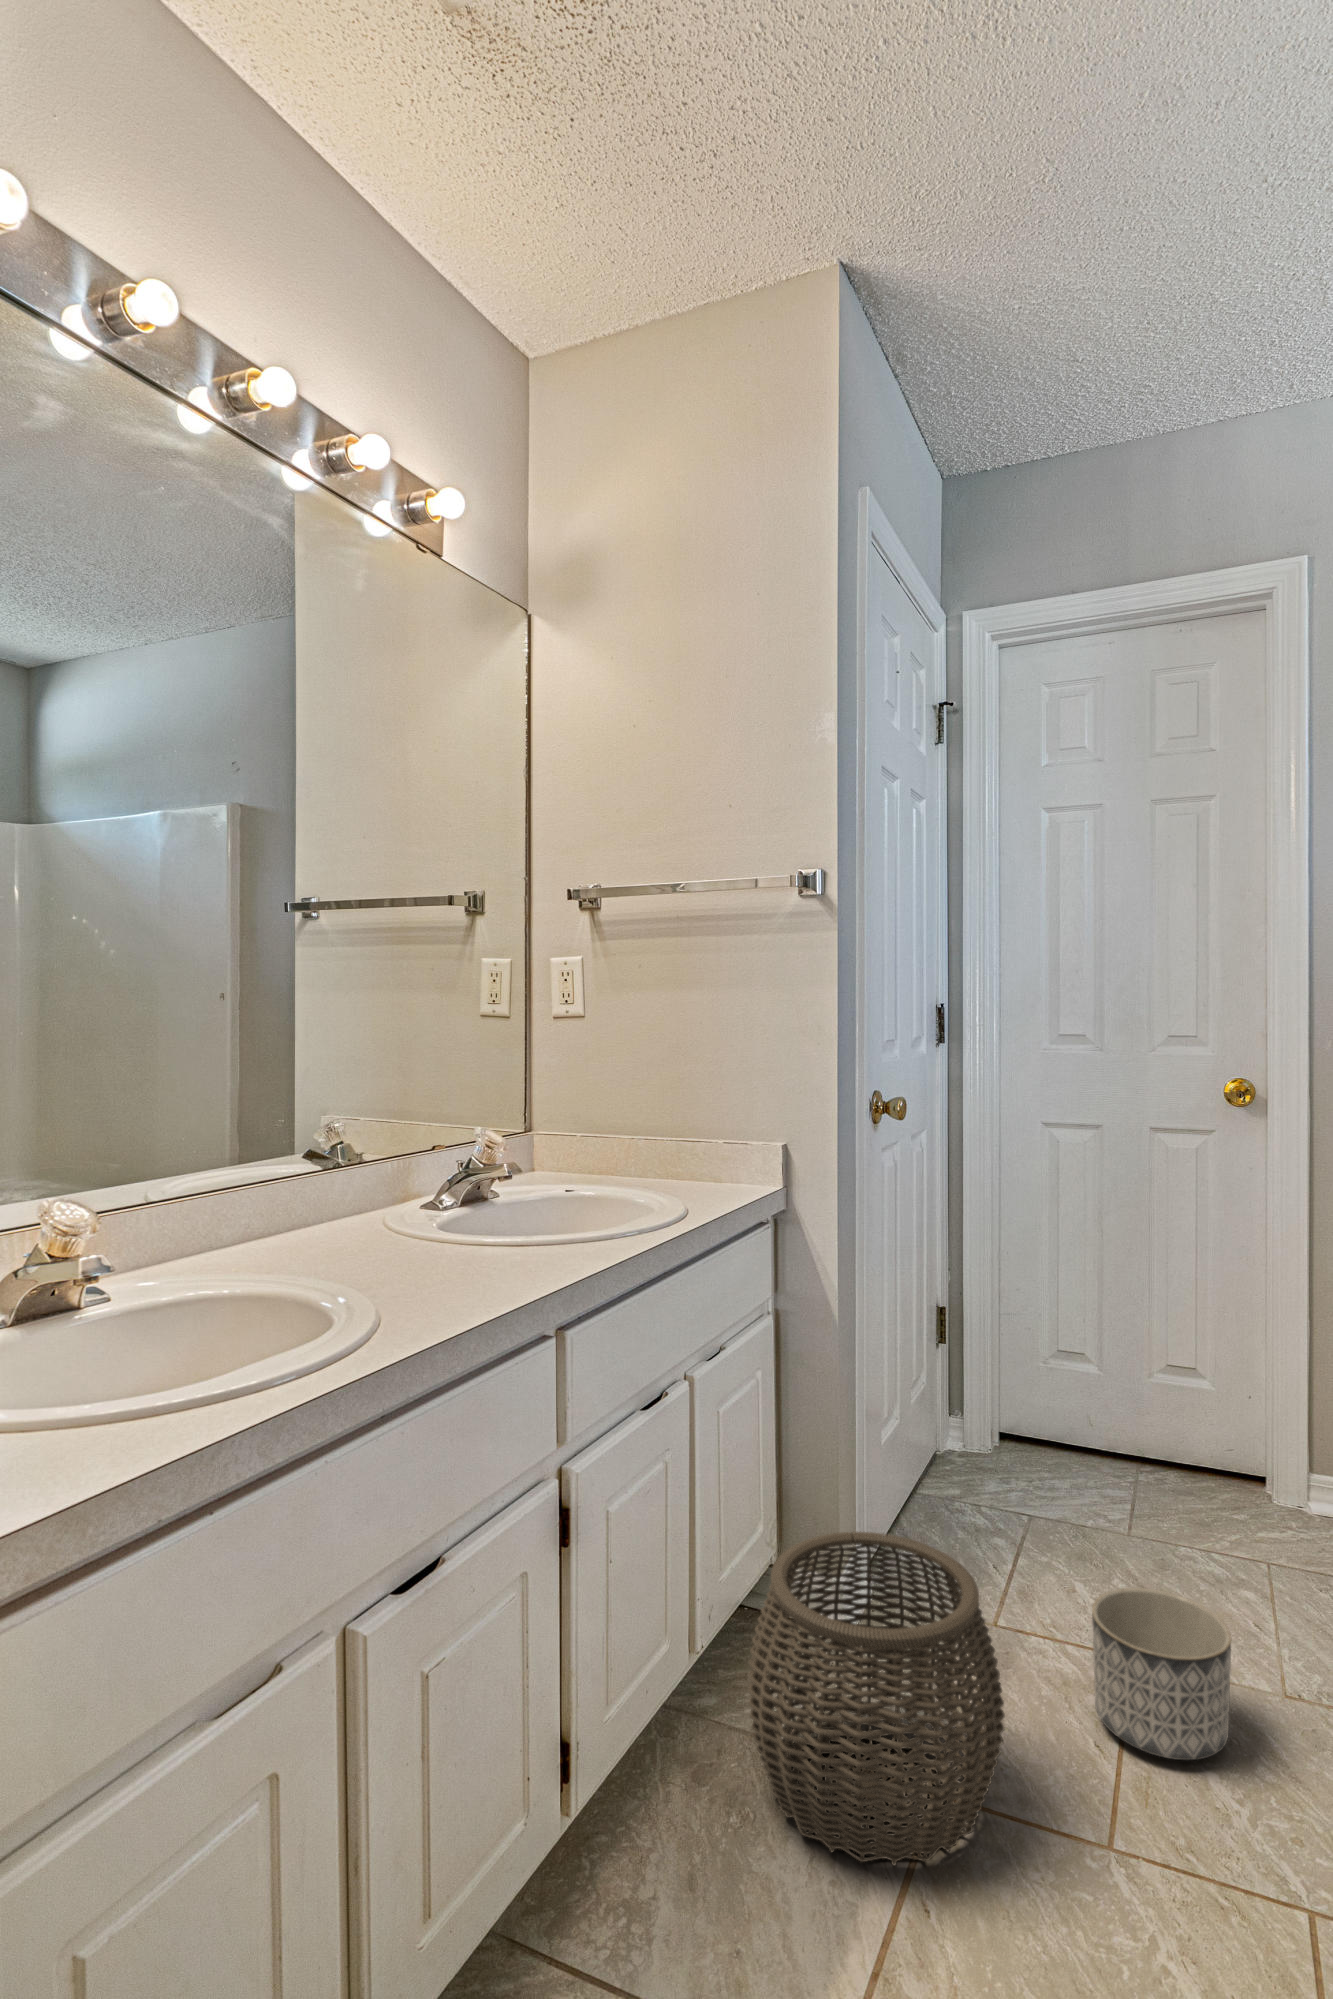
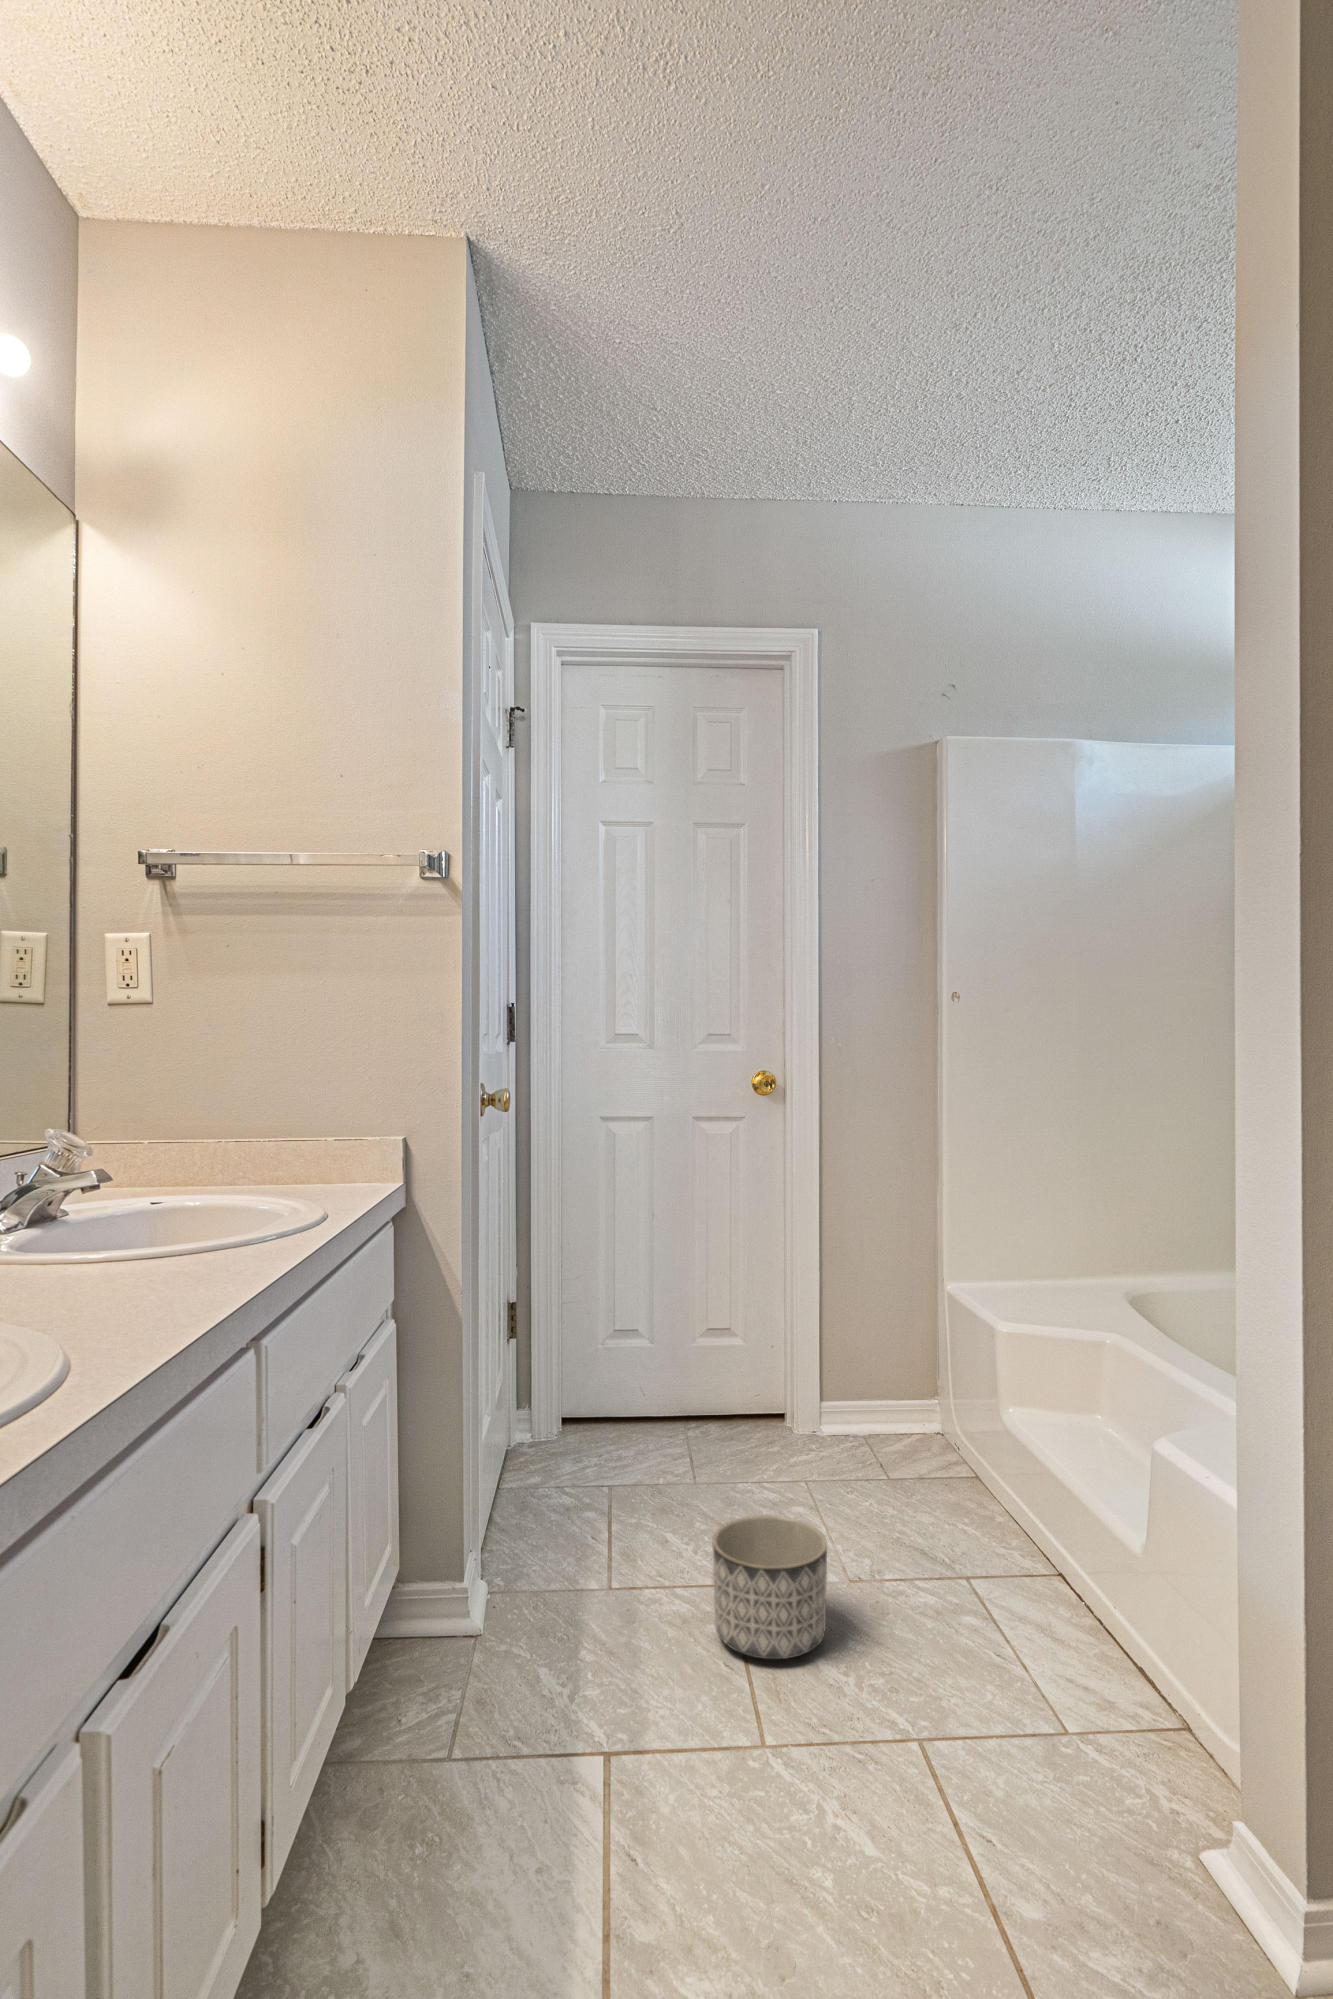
woven basket: present [748,1532,1005,1865] -> none [421,1515,676,1841]

